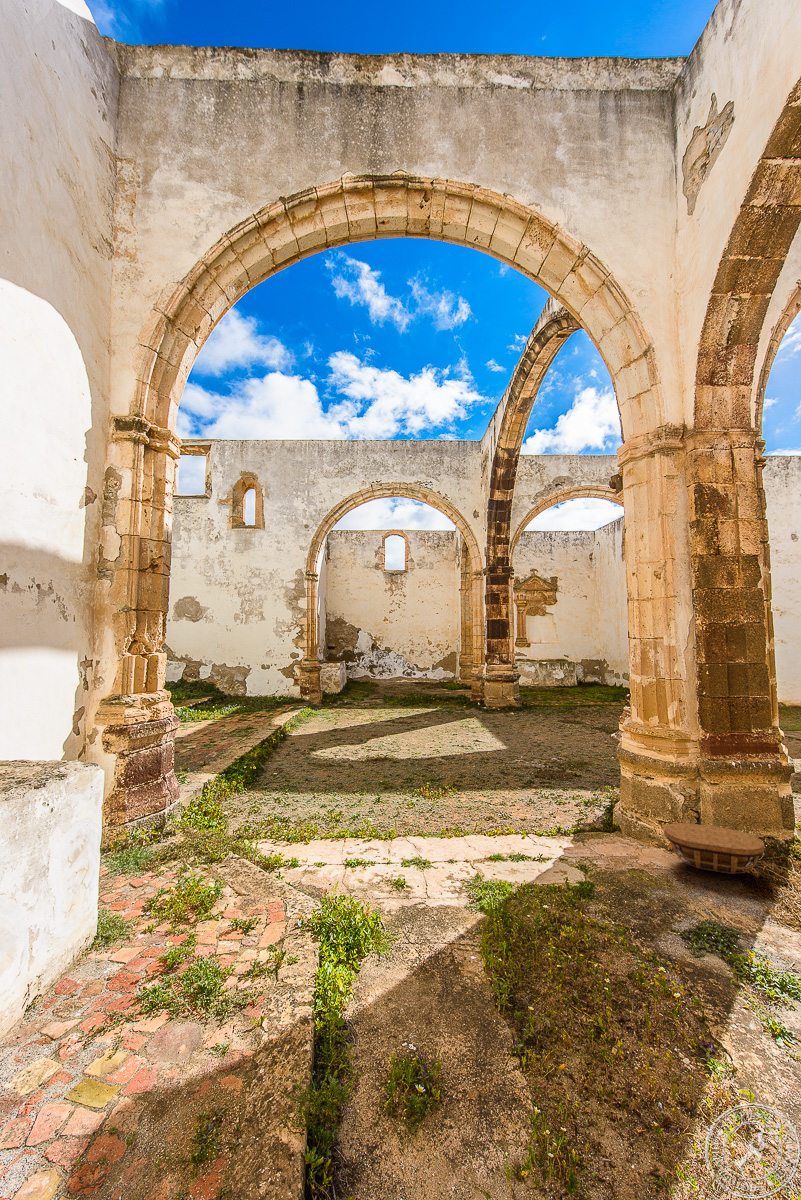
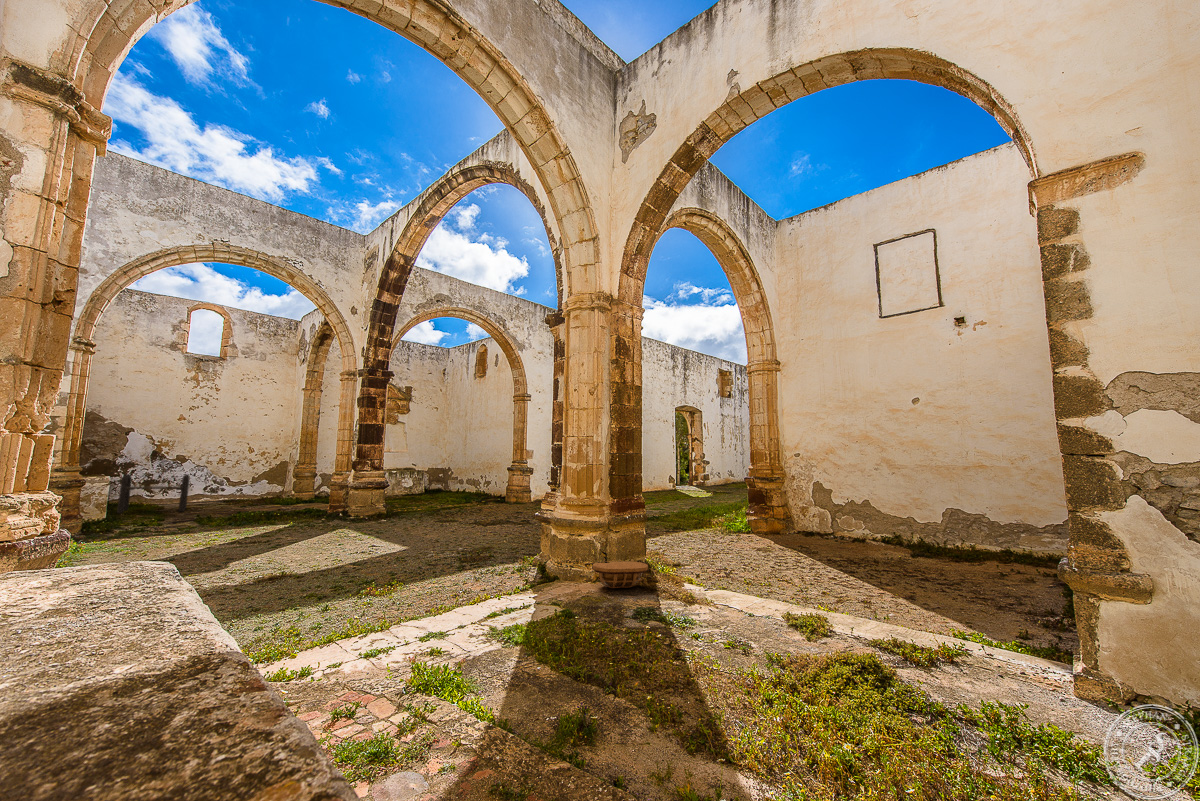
bench: none [330,668,373,699] -> present [117,474,190,513]

